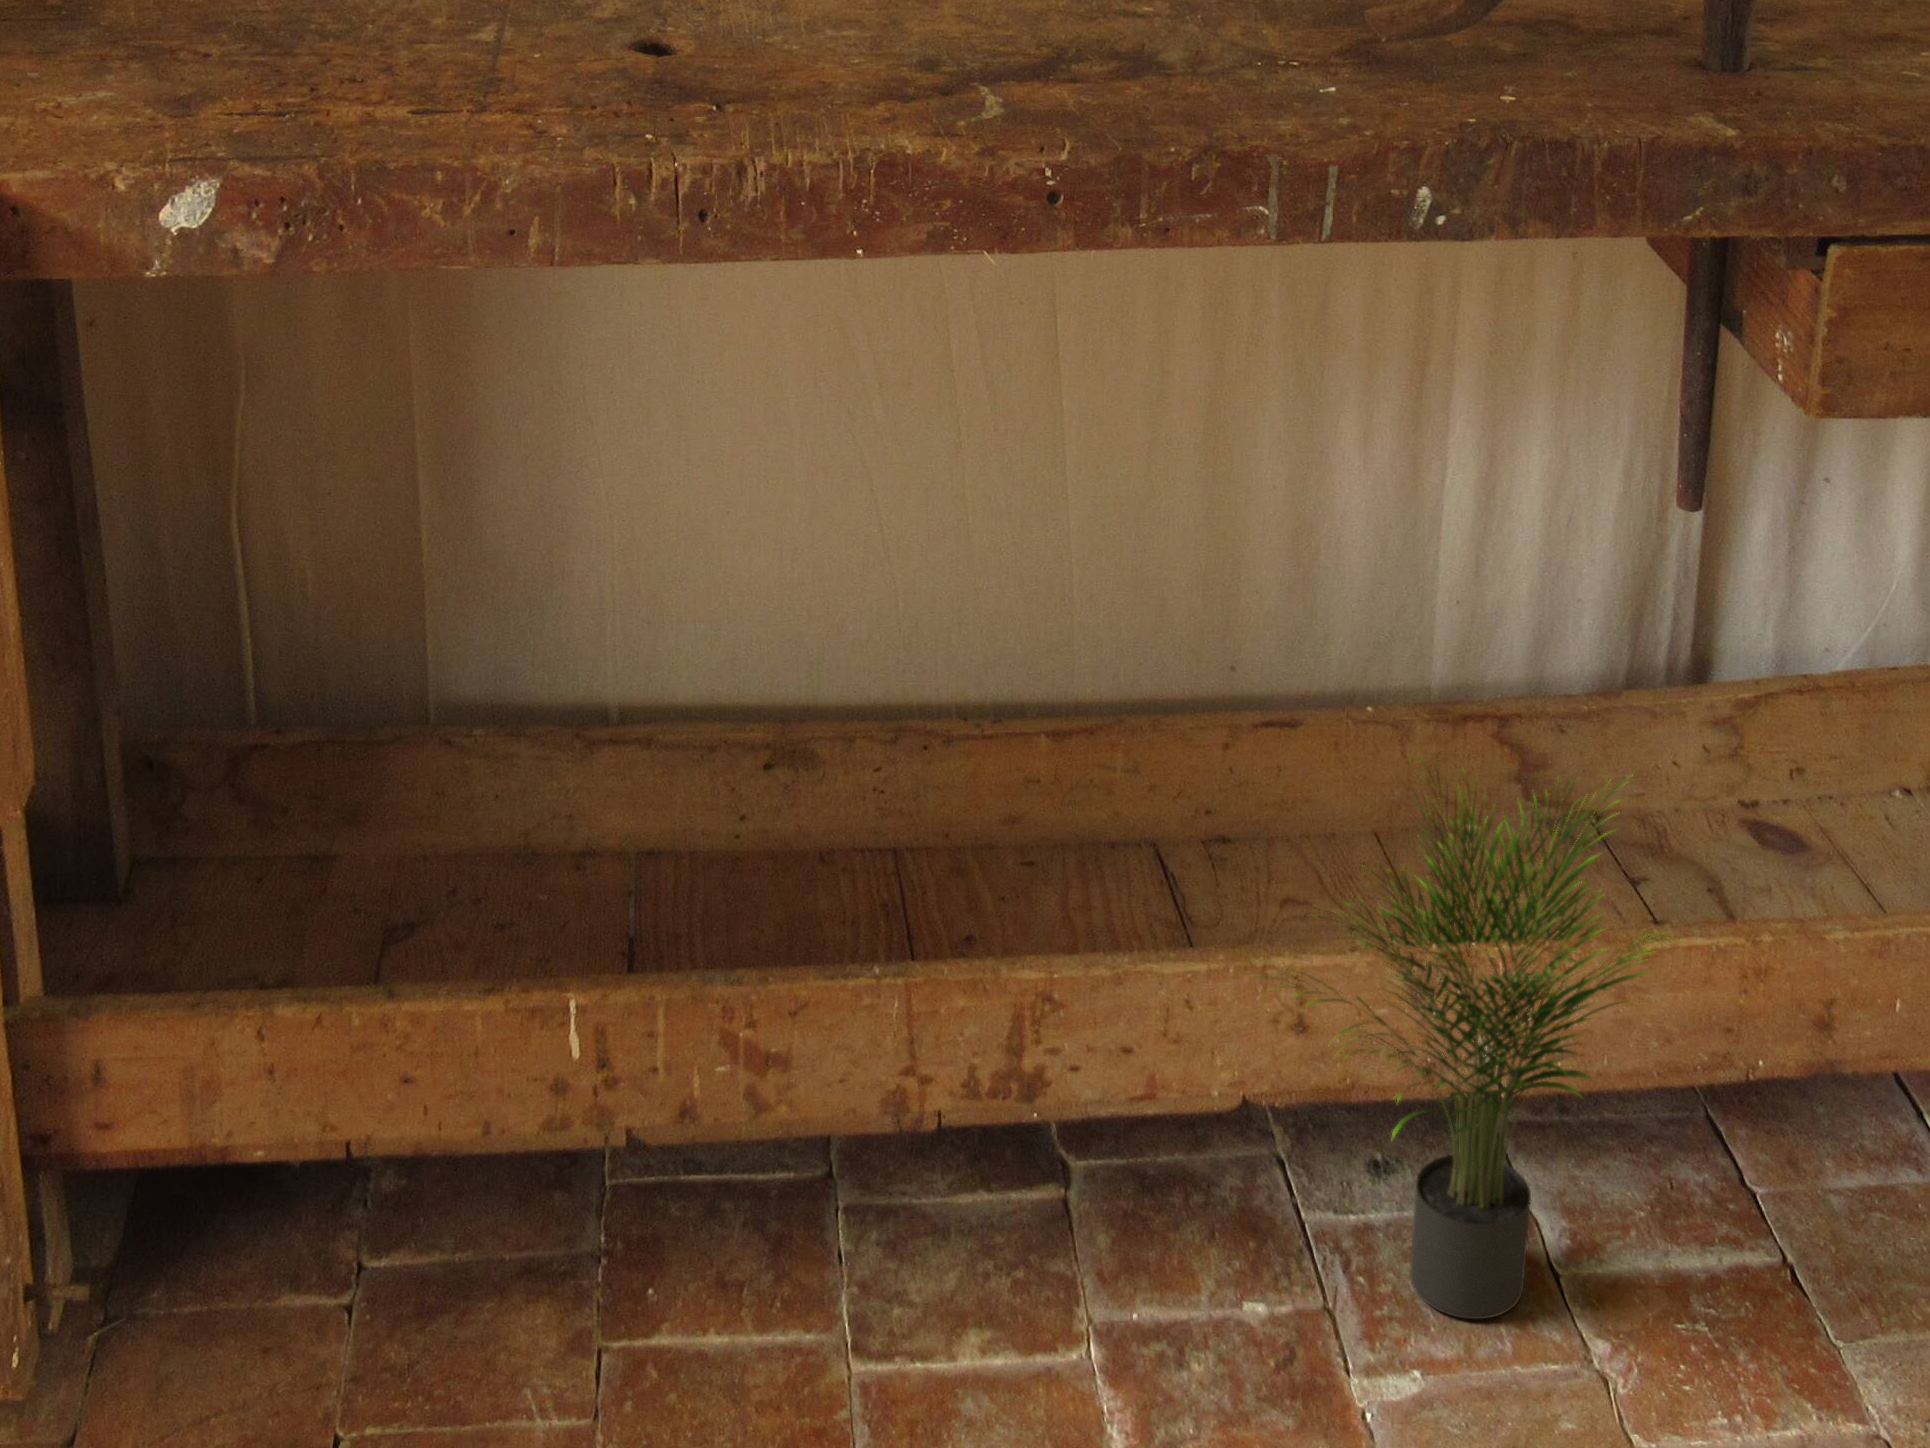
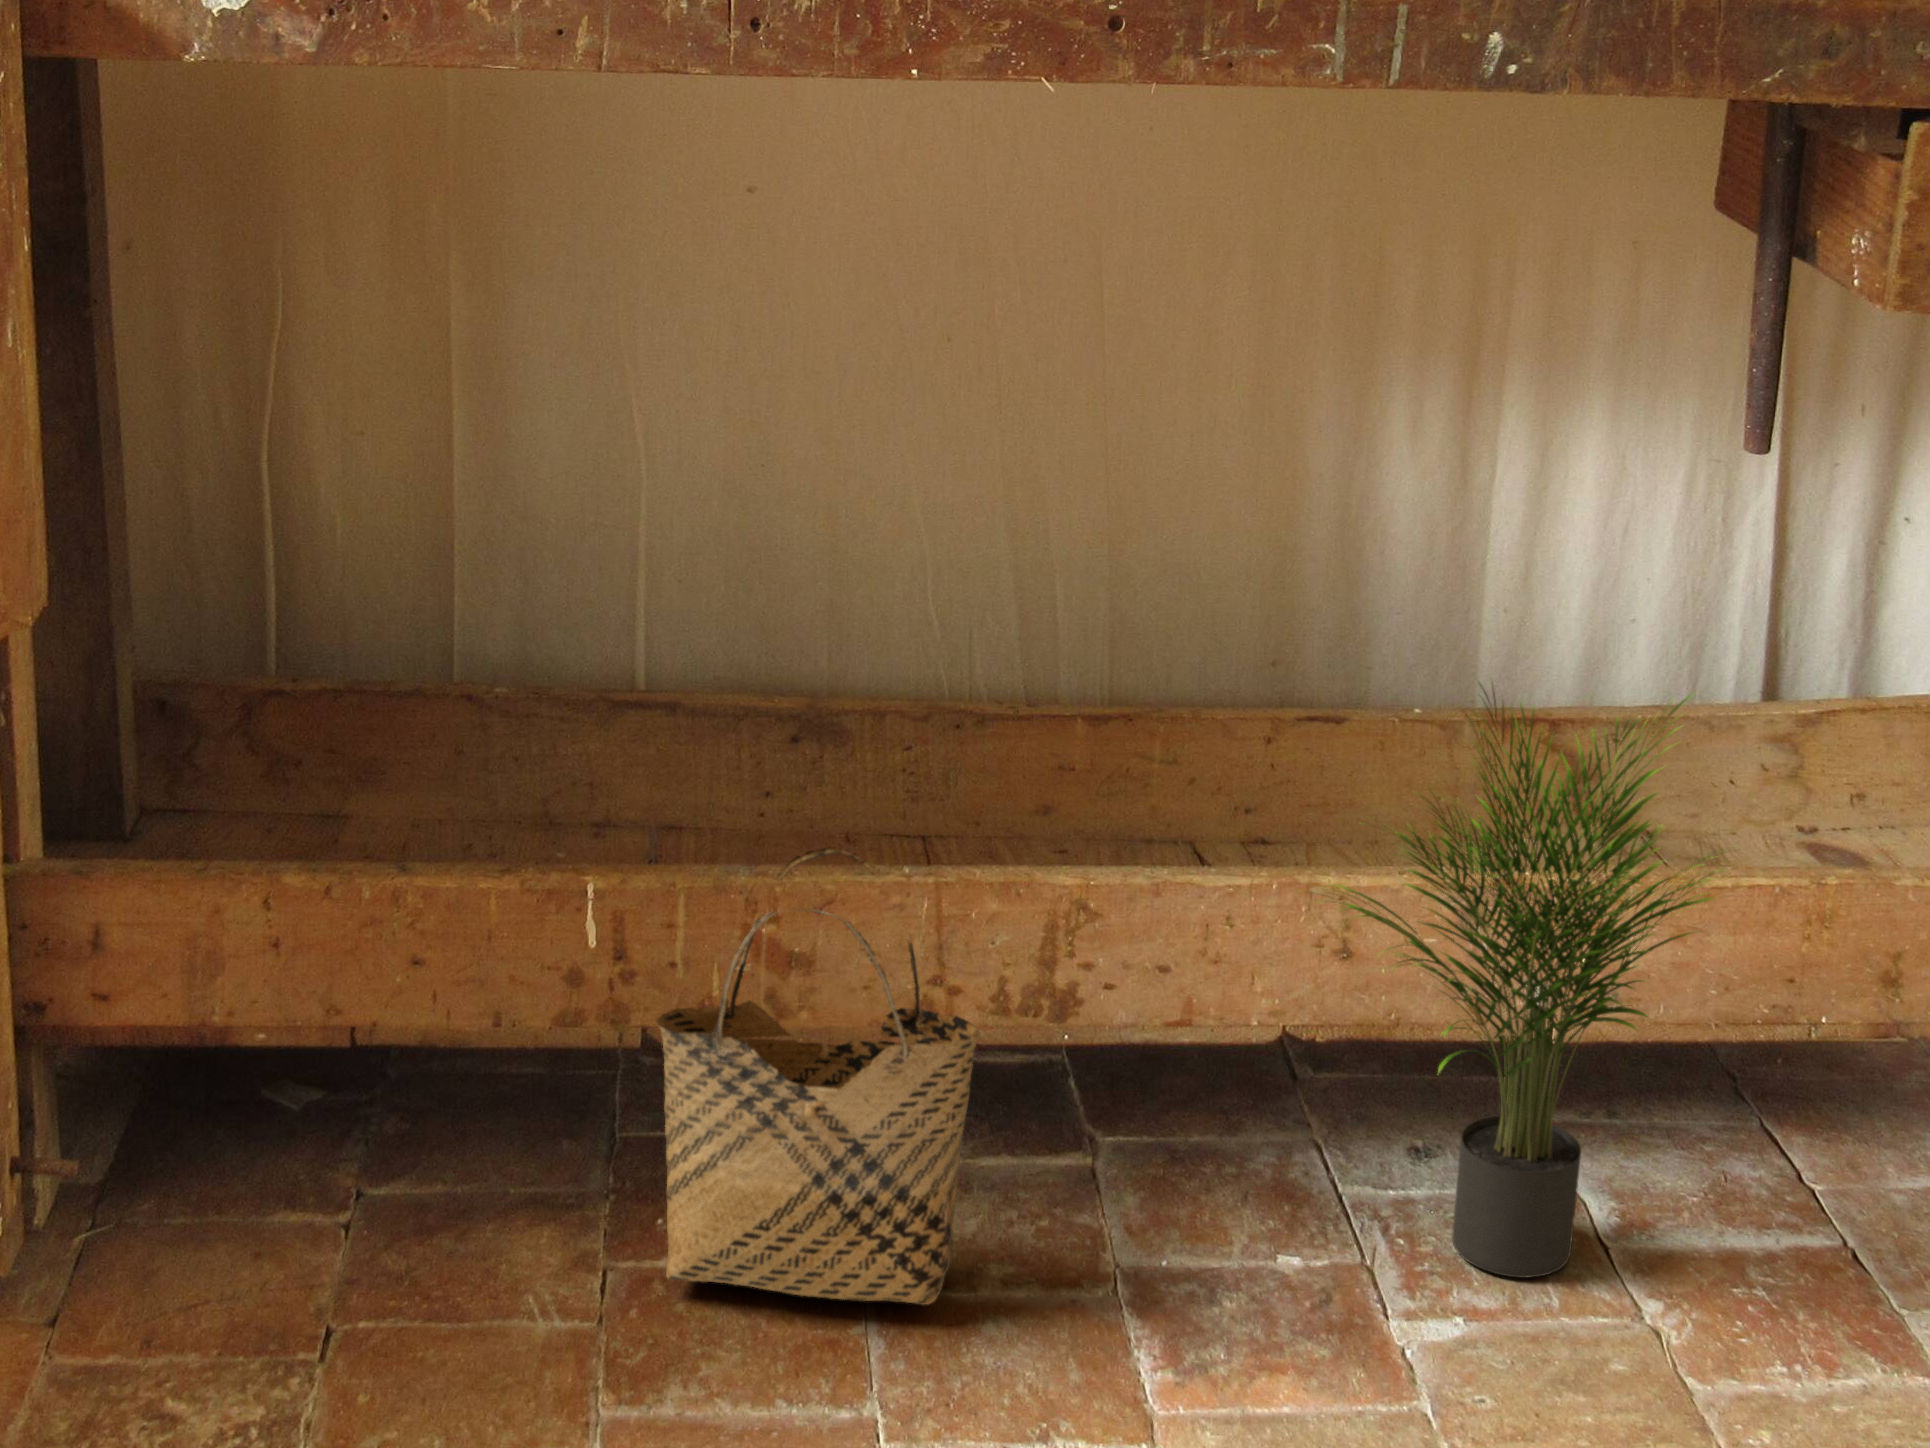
woven basket: none [639,947,951,1387] -> present [656,848,980,1305]

